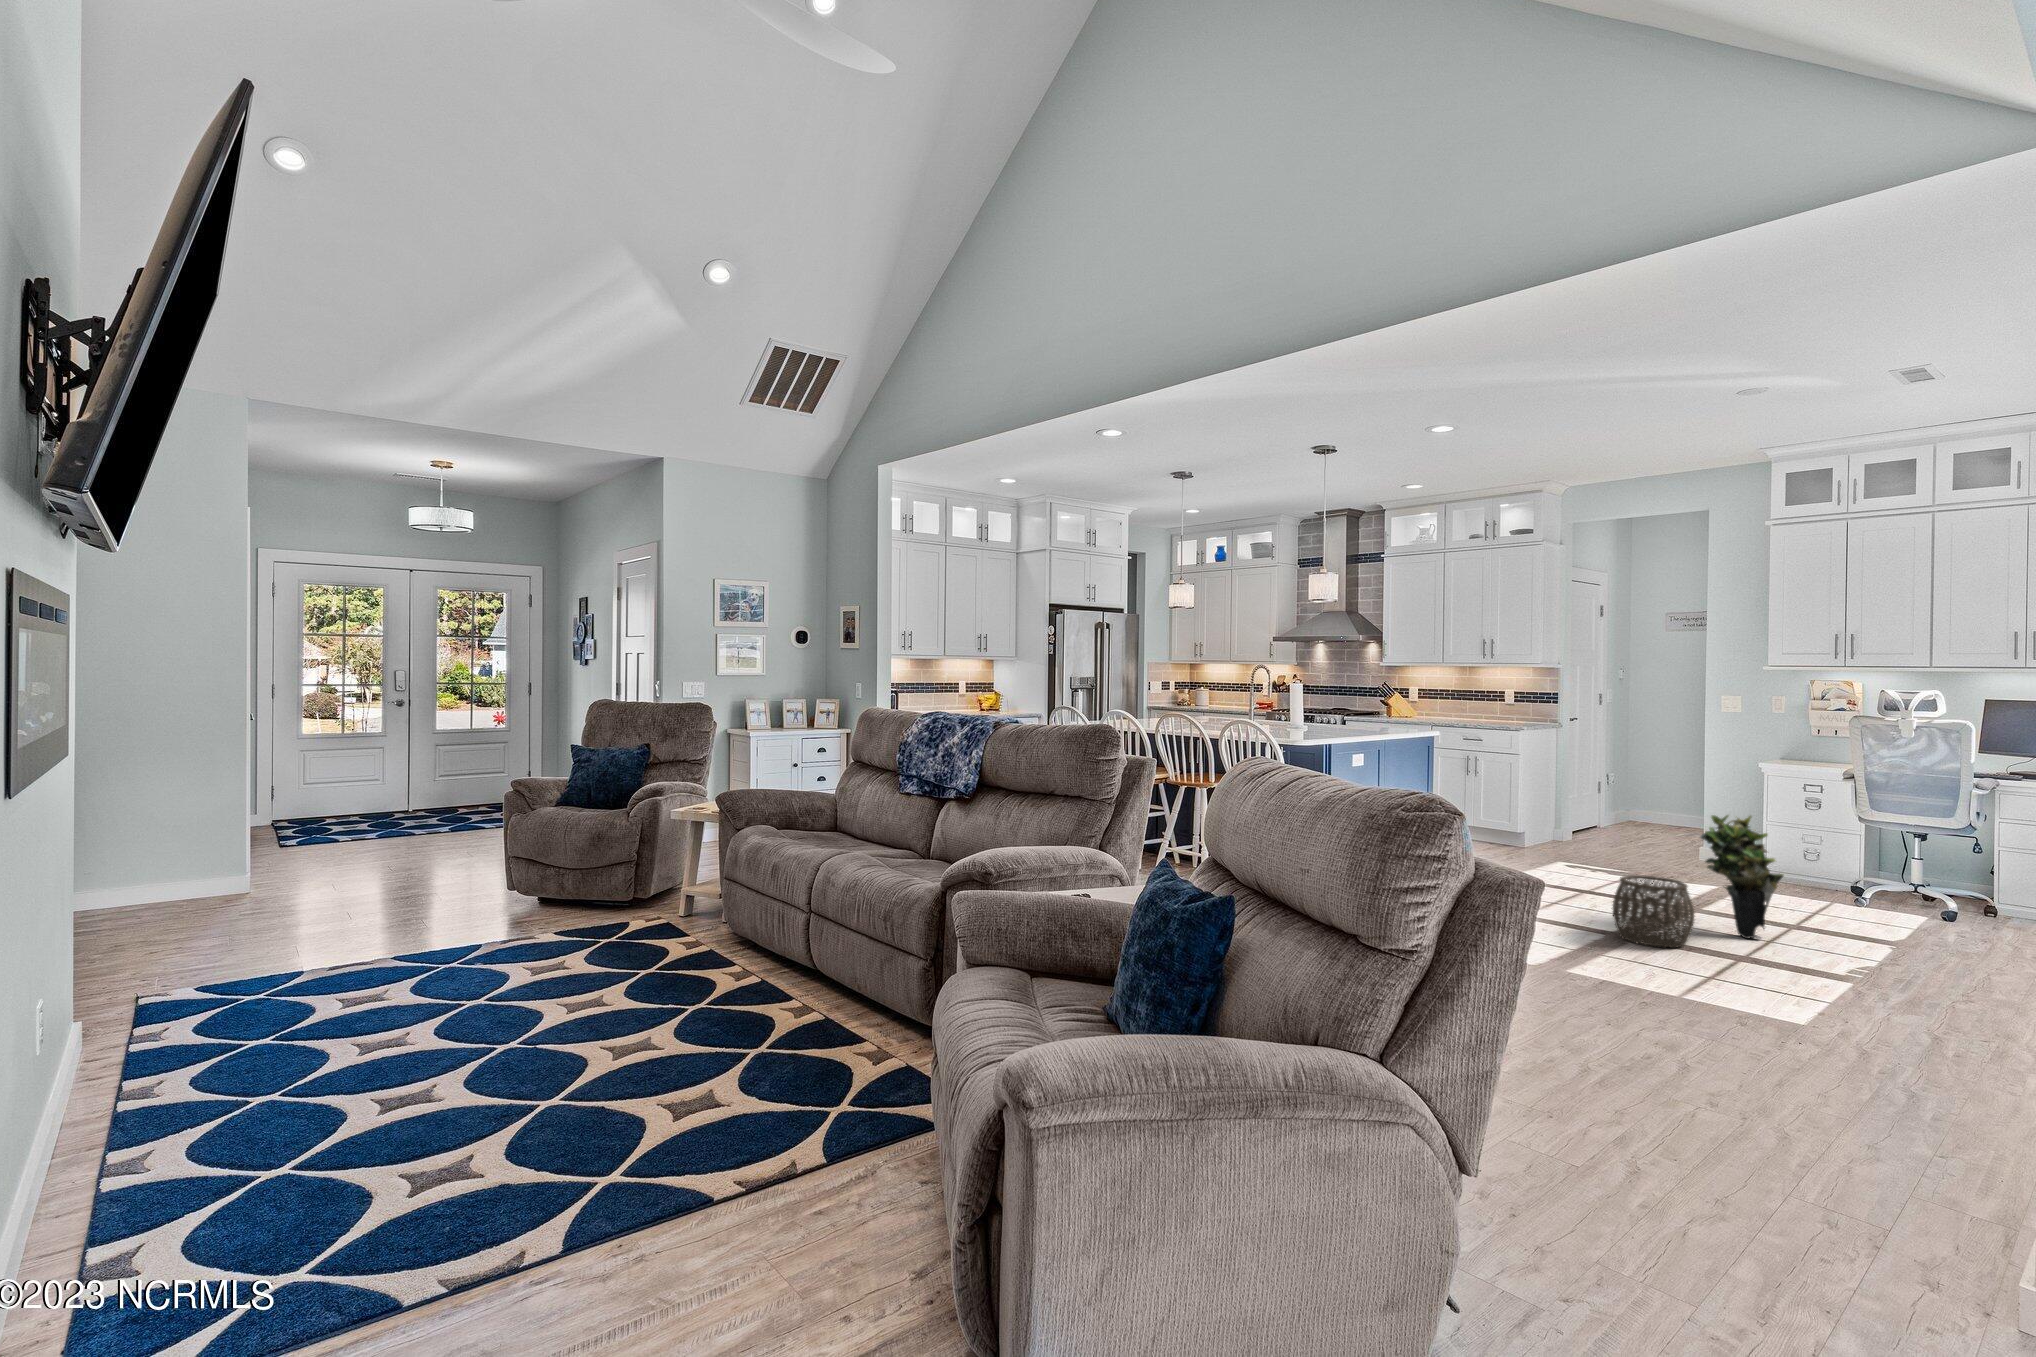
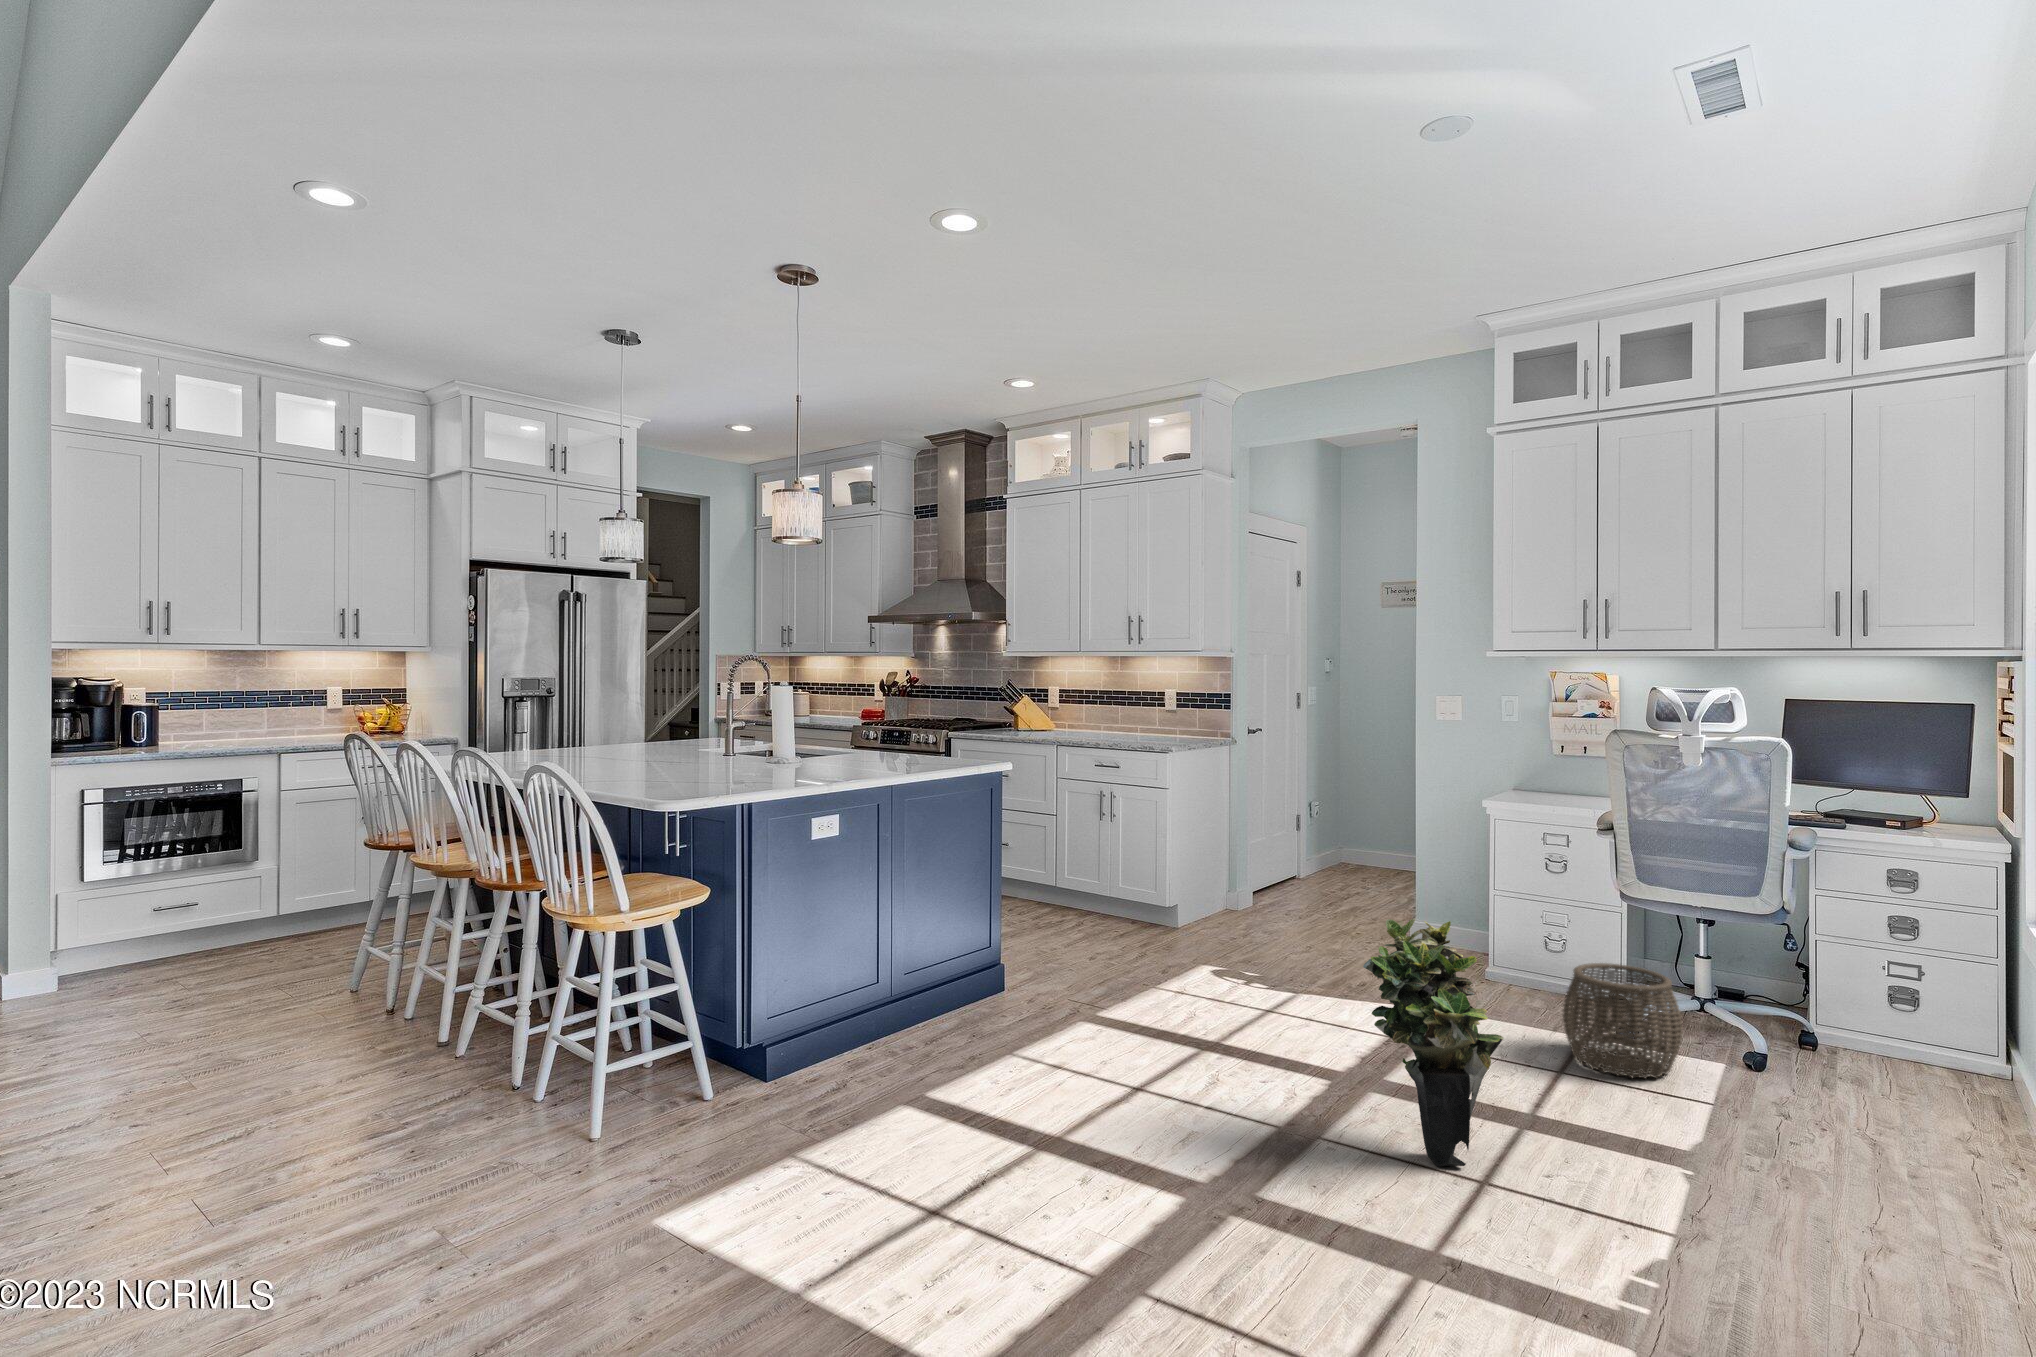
woven basket: present [1613,875,1695,948] -> present [1562,963,1683,1079]

